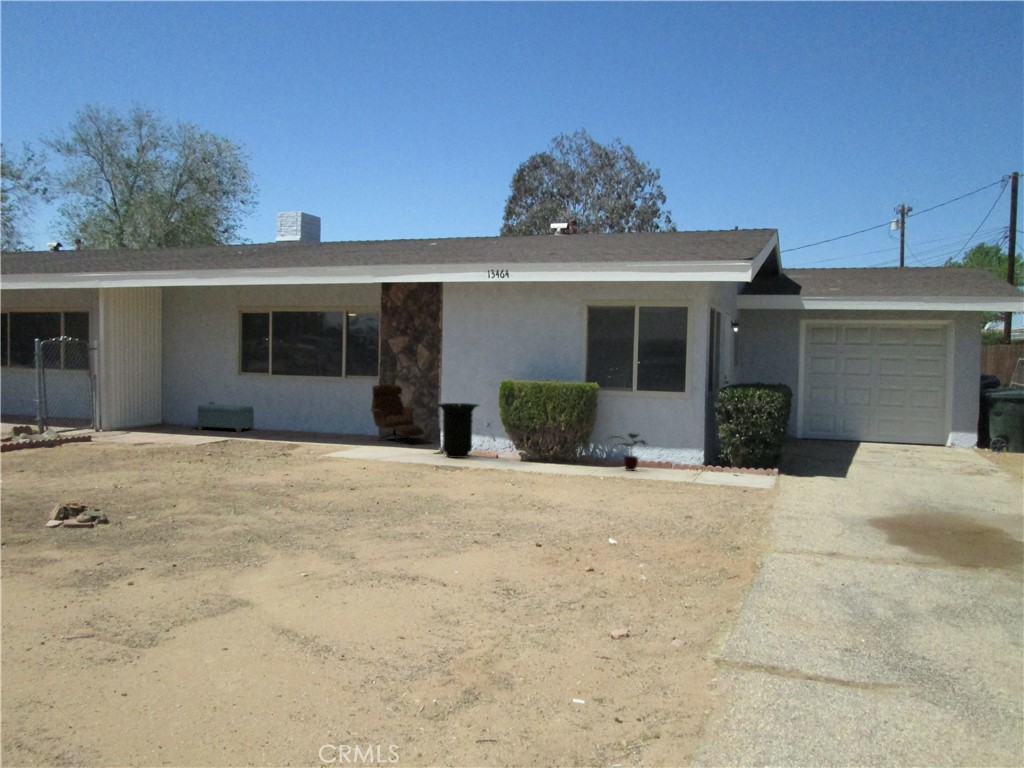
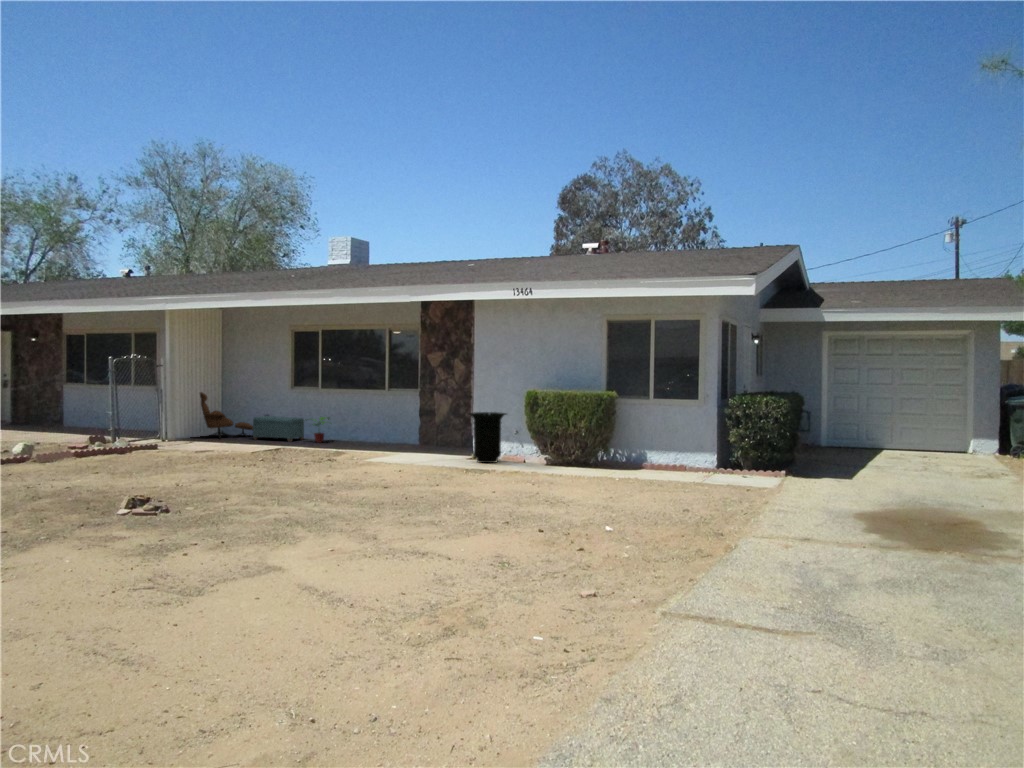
lounge chair: present [371,384,424,444] -> present [200,392,253,438]
potted plant: present [615,433,647,471] -> present [314,417,329,443]

